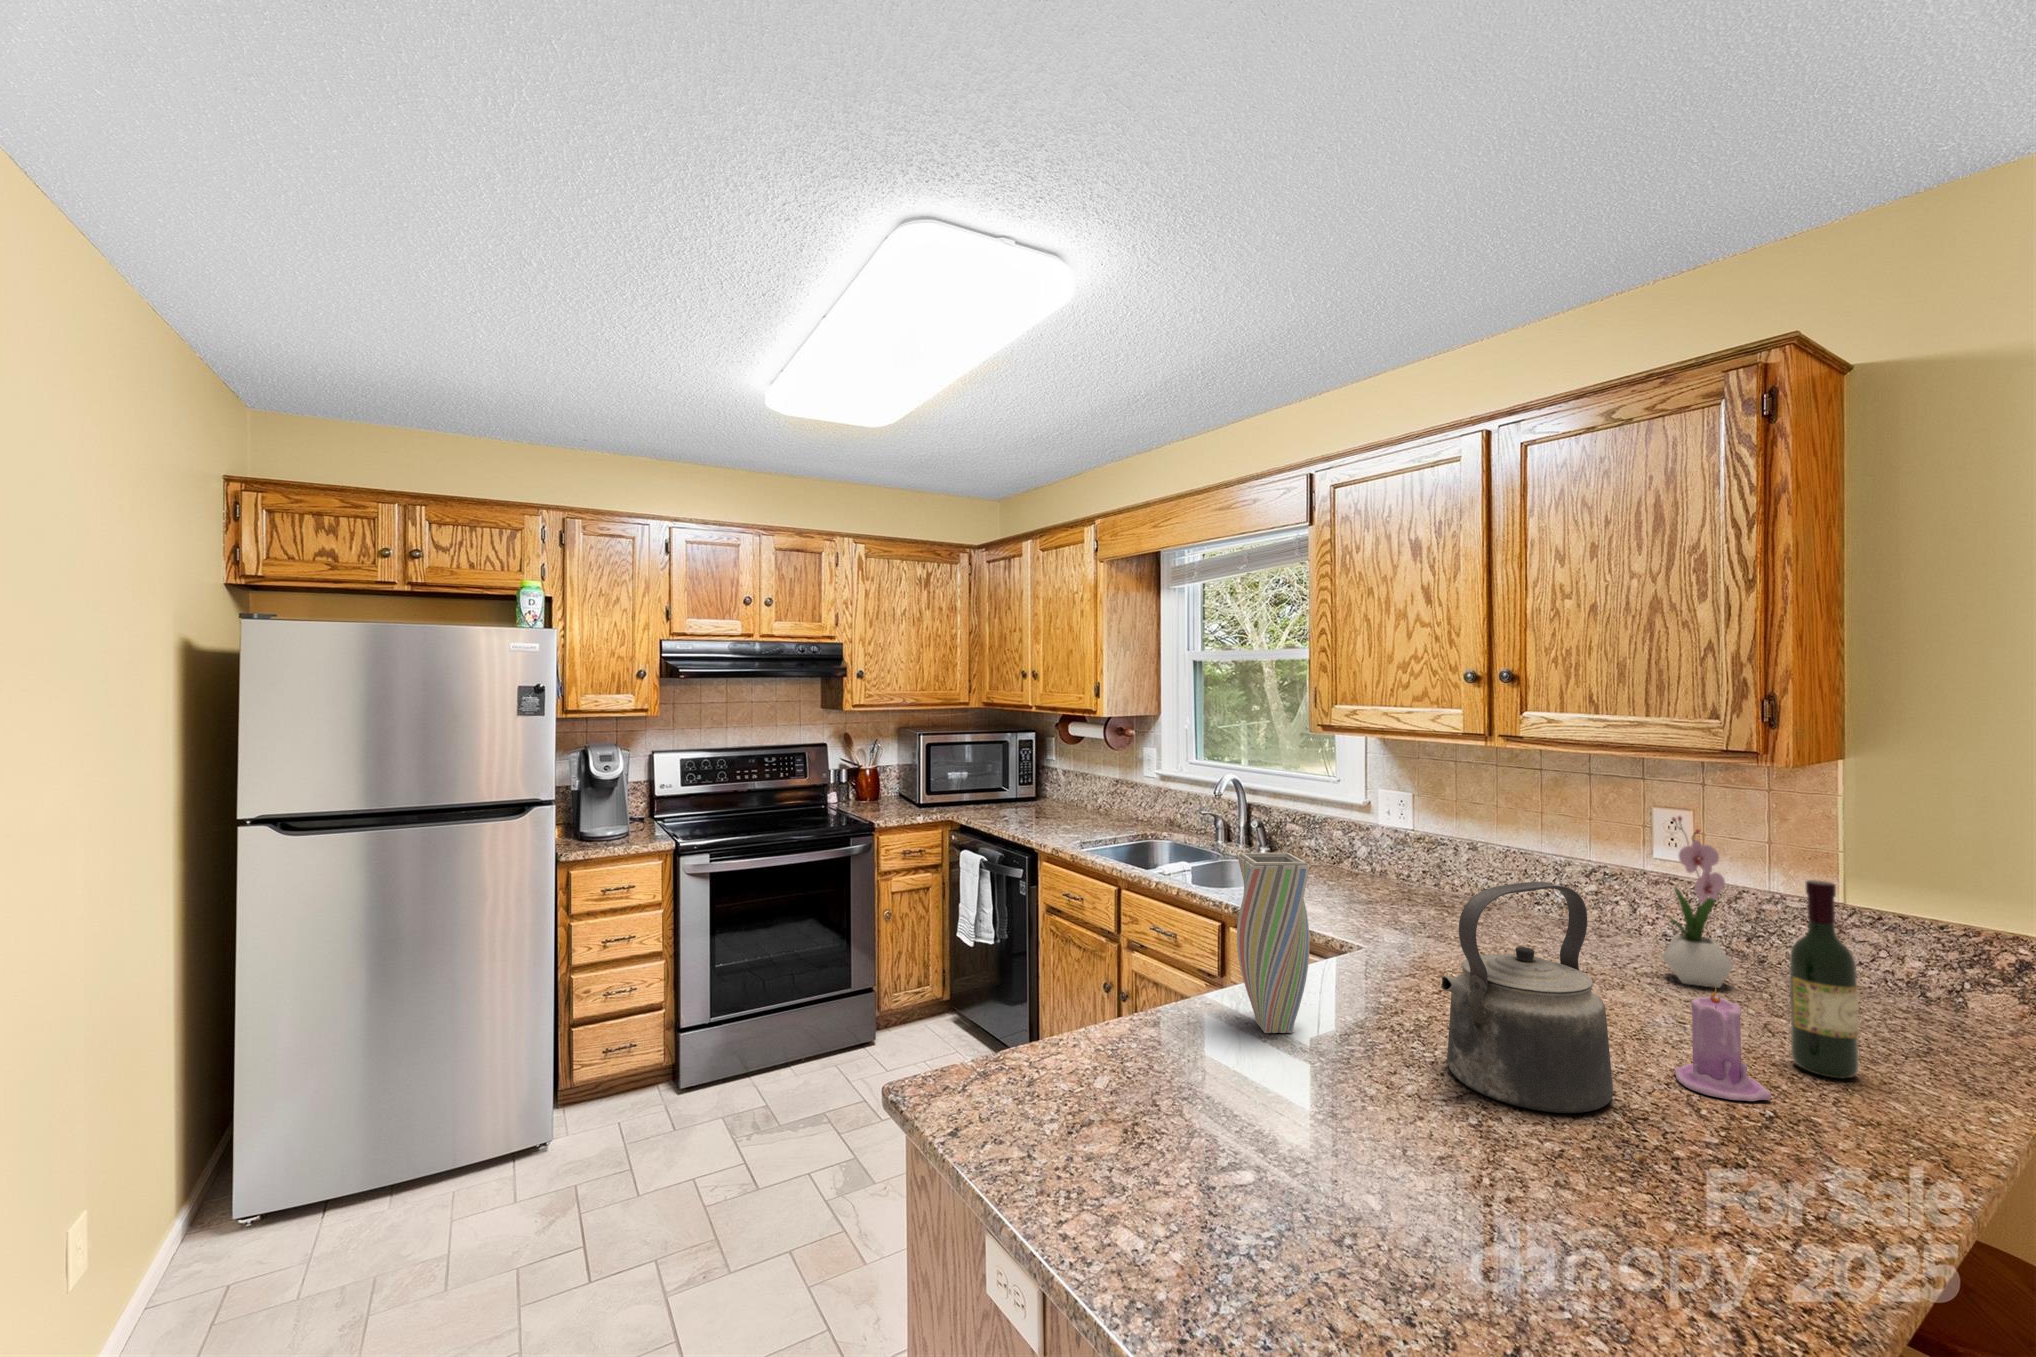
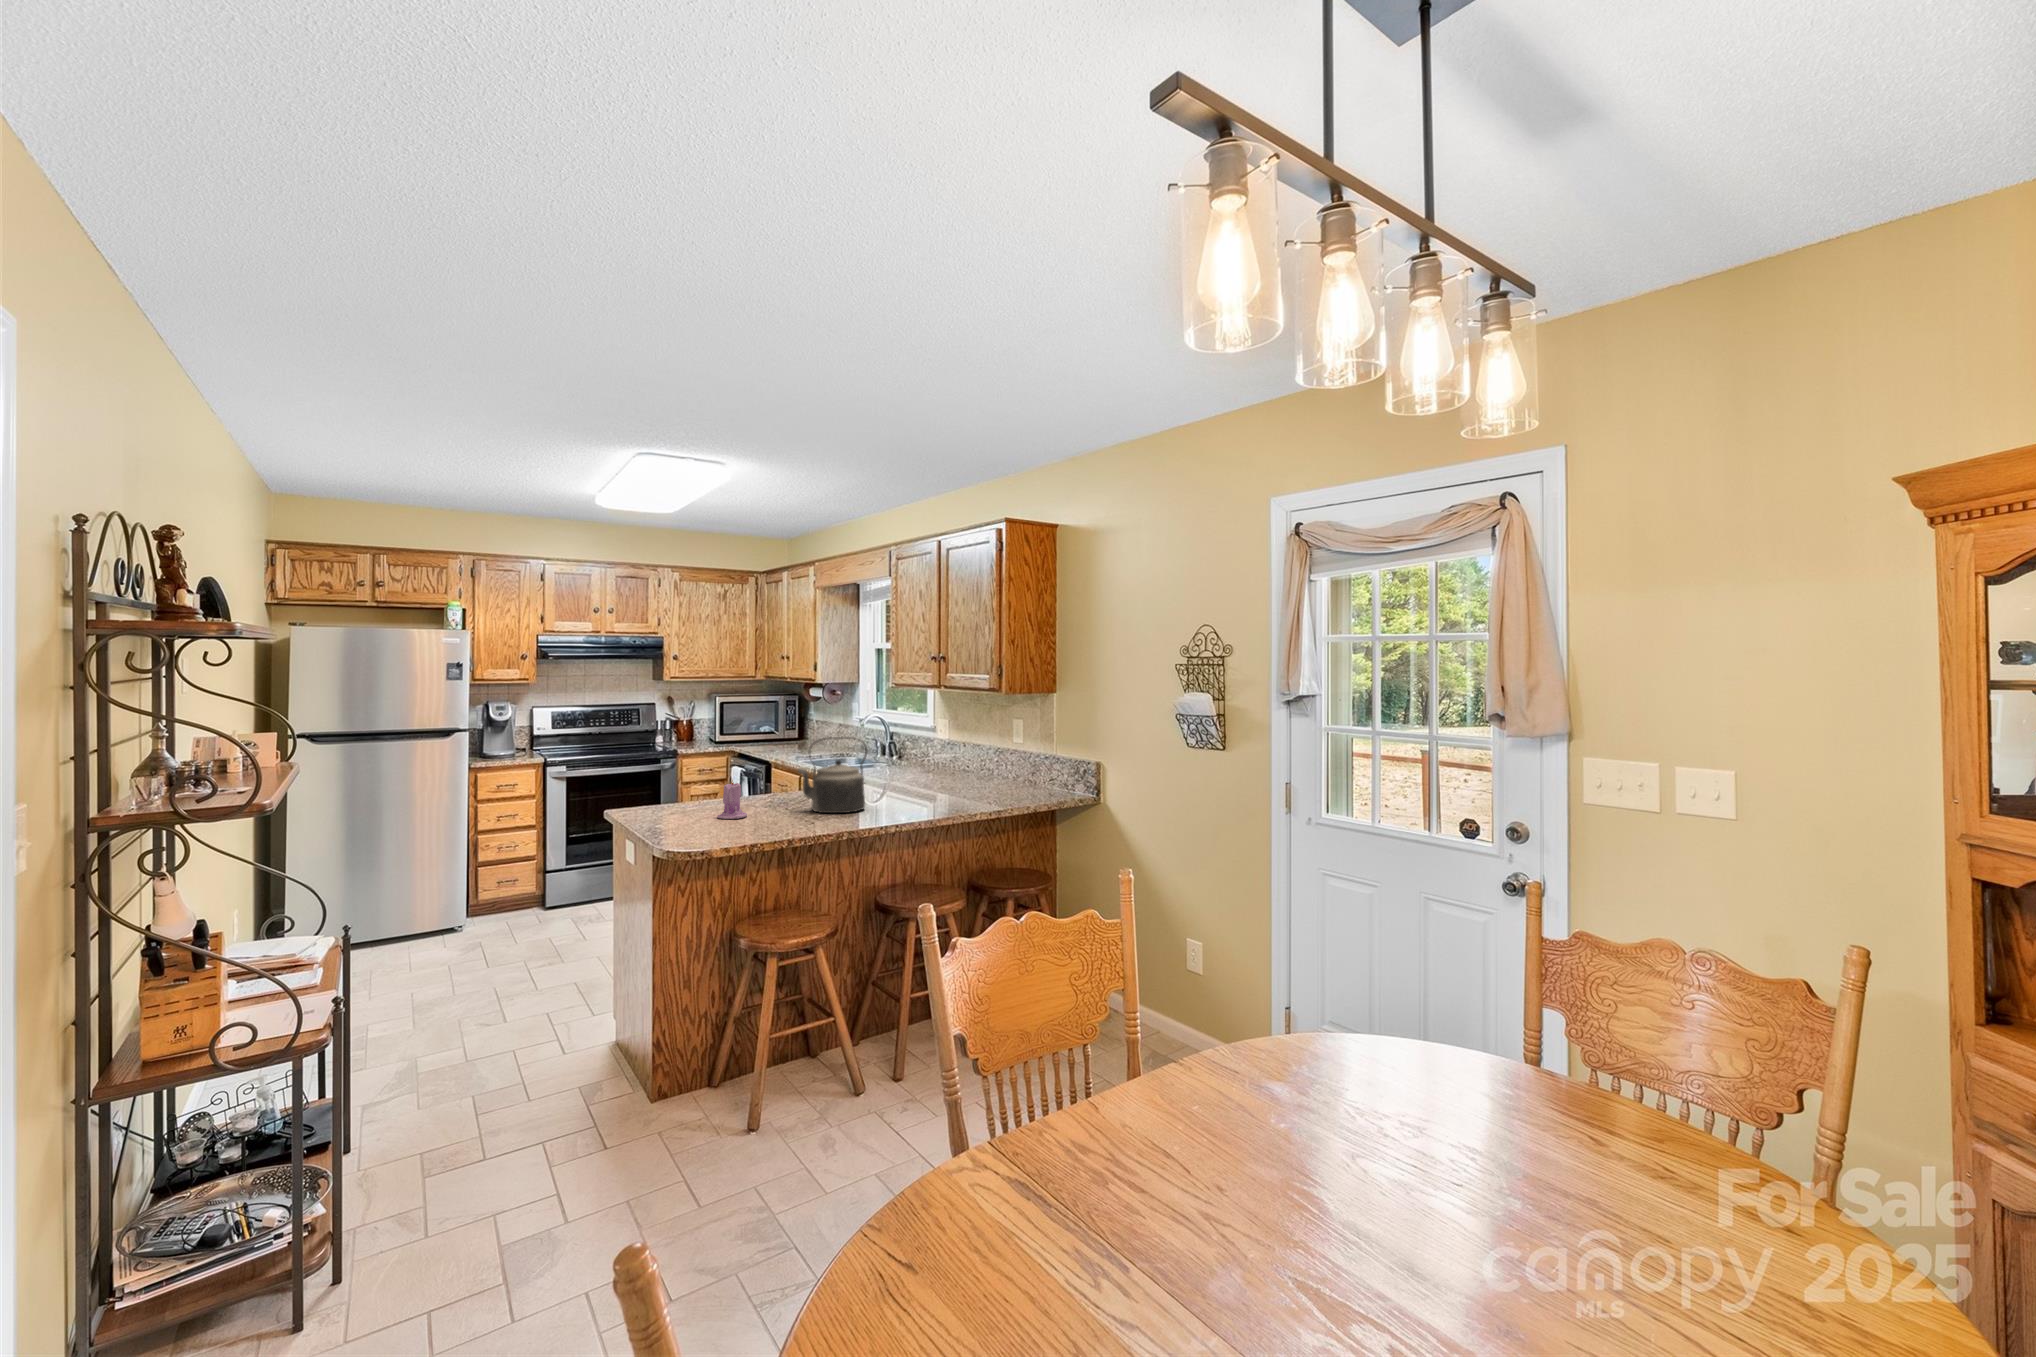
flower arrangement: present [1662,816,1734,988] -> none [975,721,1004,796]
vase: present [1237,853,1310,1033] -> none [752,732,785,803]
wine bottle: present [1790,880,1859,1078] -> none [952,738,970,809]
candle: present [1675,987,1771,1101] -> present [717,780,747,819]

